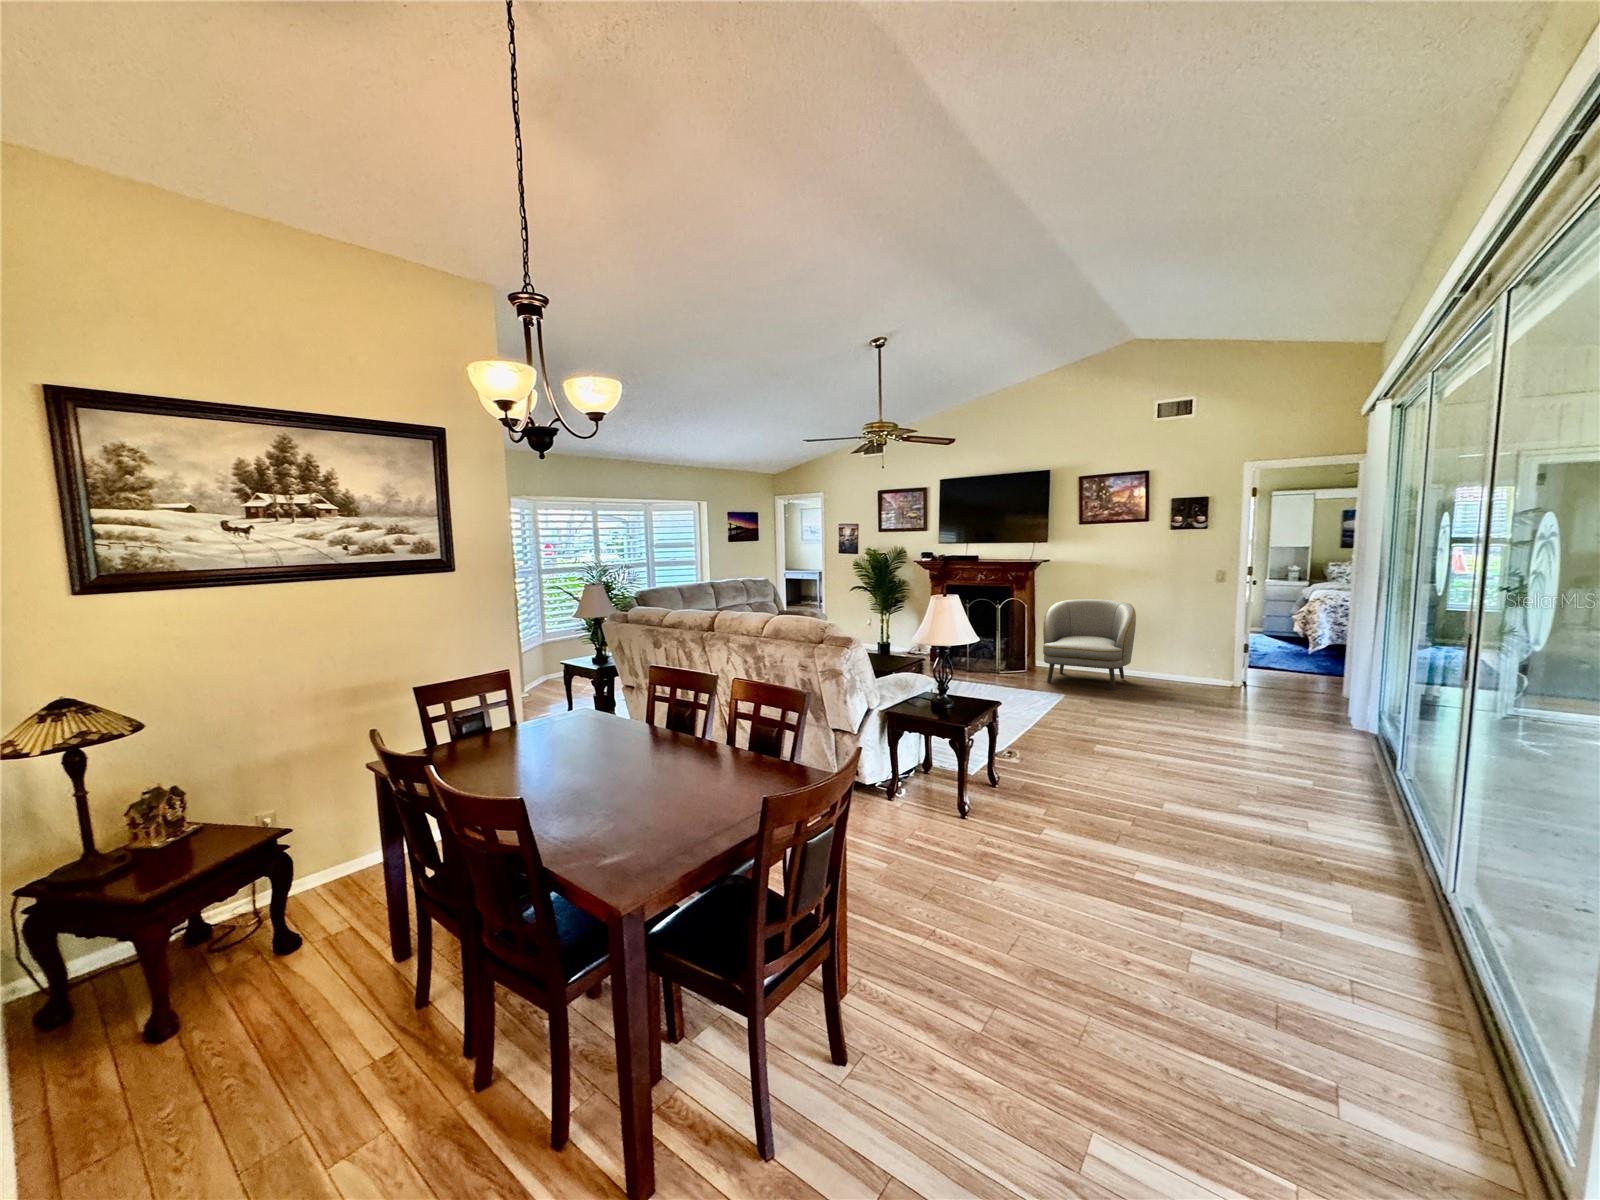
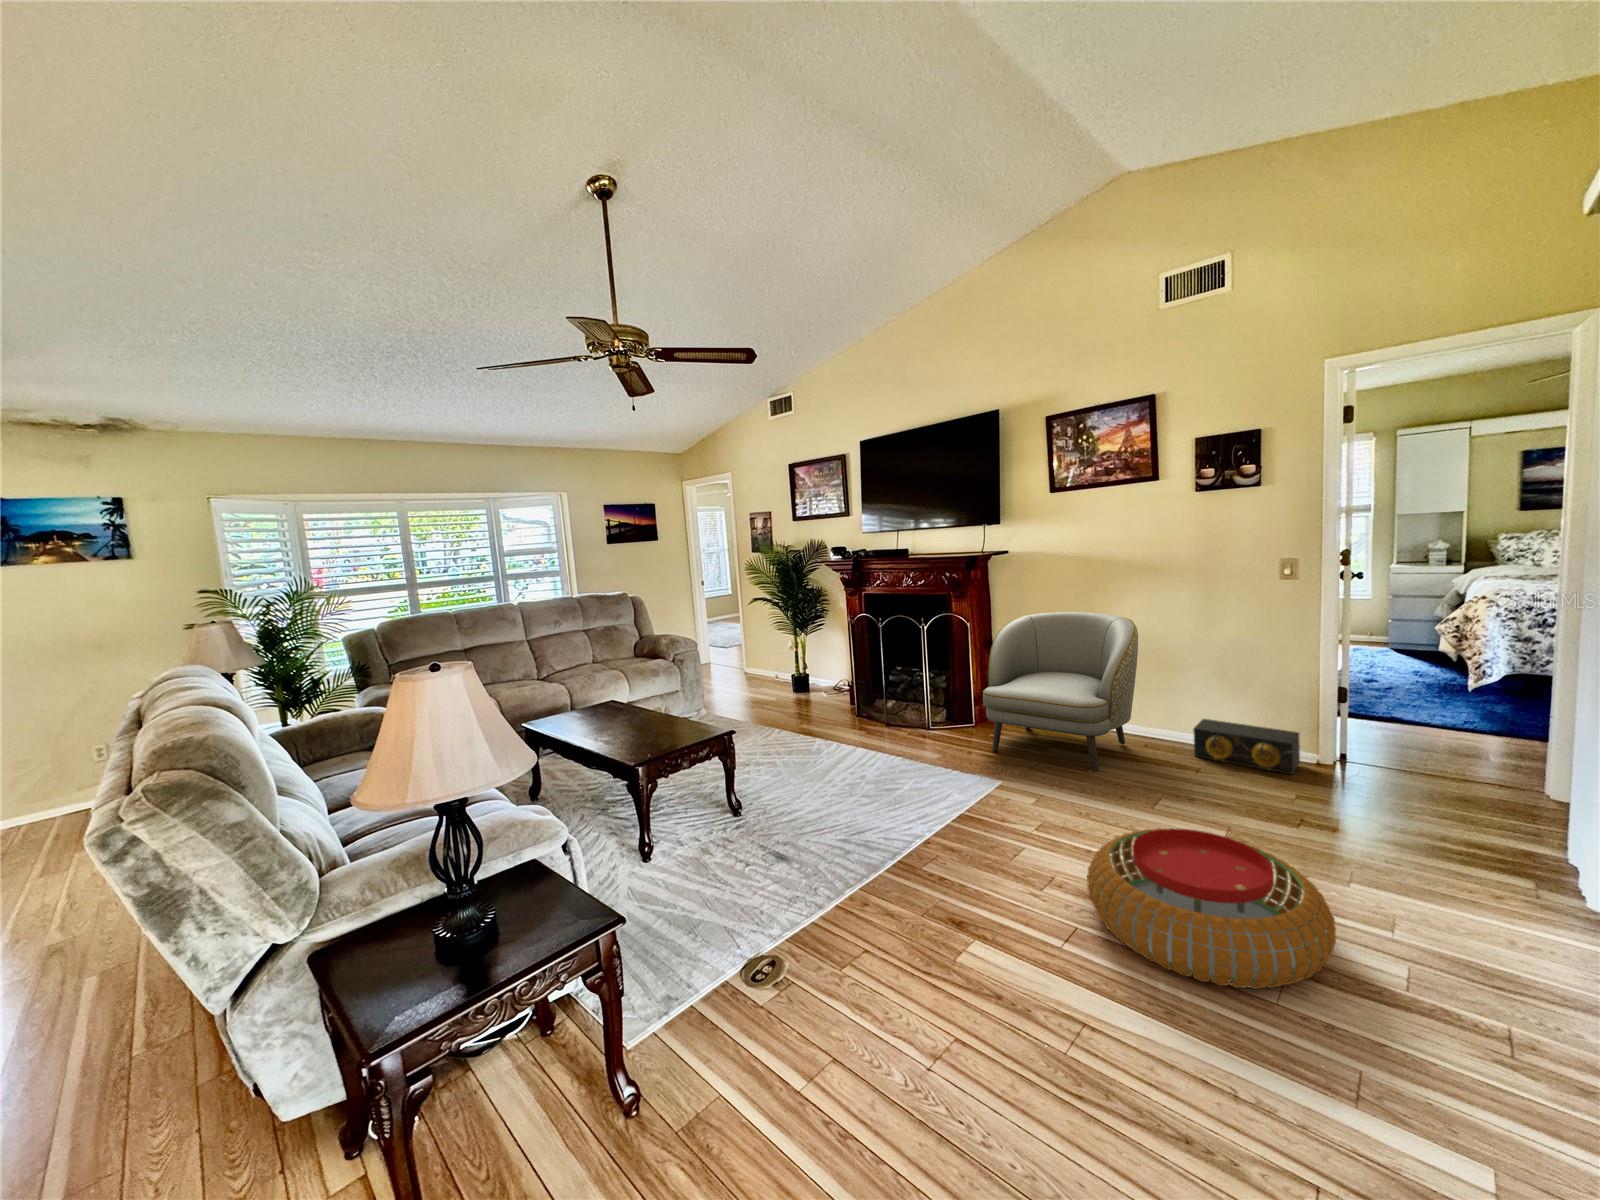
speaker: none [1165,663,1223,690] -> present [1193,719,1300,774]
pouf: none [1139,696,1252,750] -> present [1087,828,1336,989]

